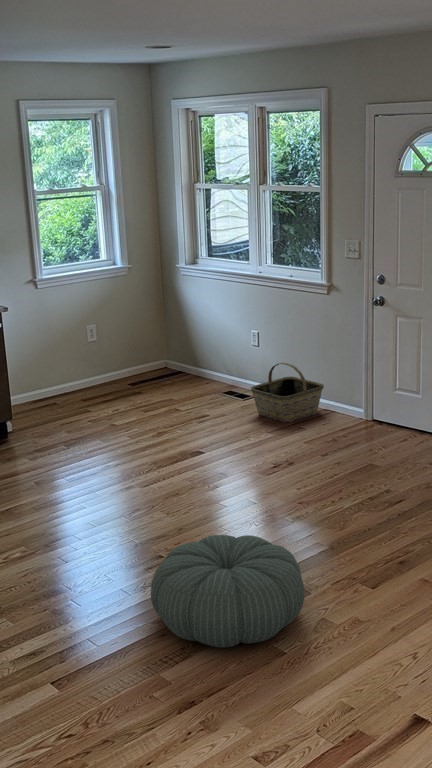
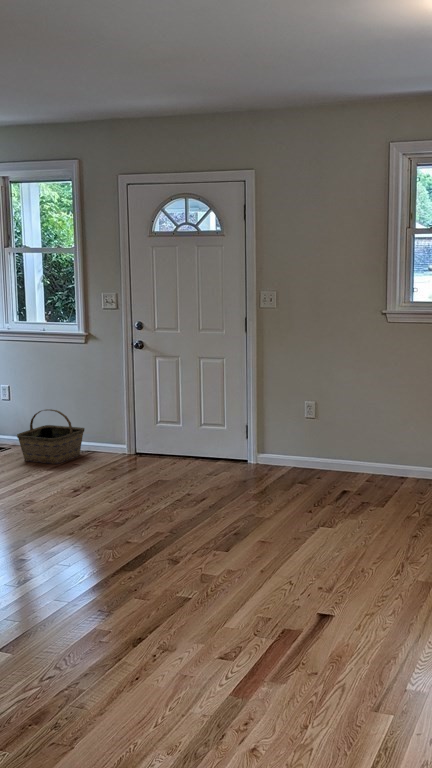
pouf: present [151,535,304,647] -> none [54,517,191,604]

